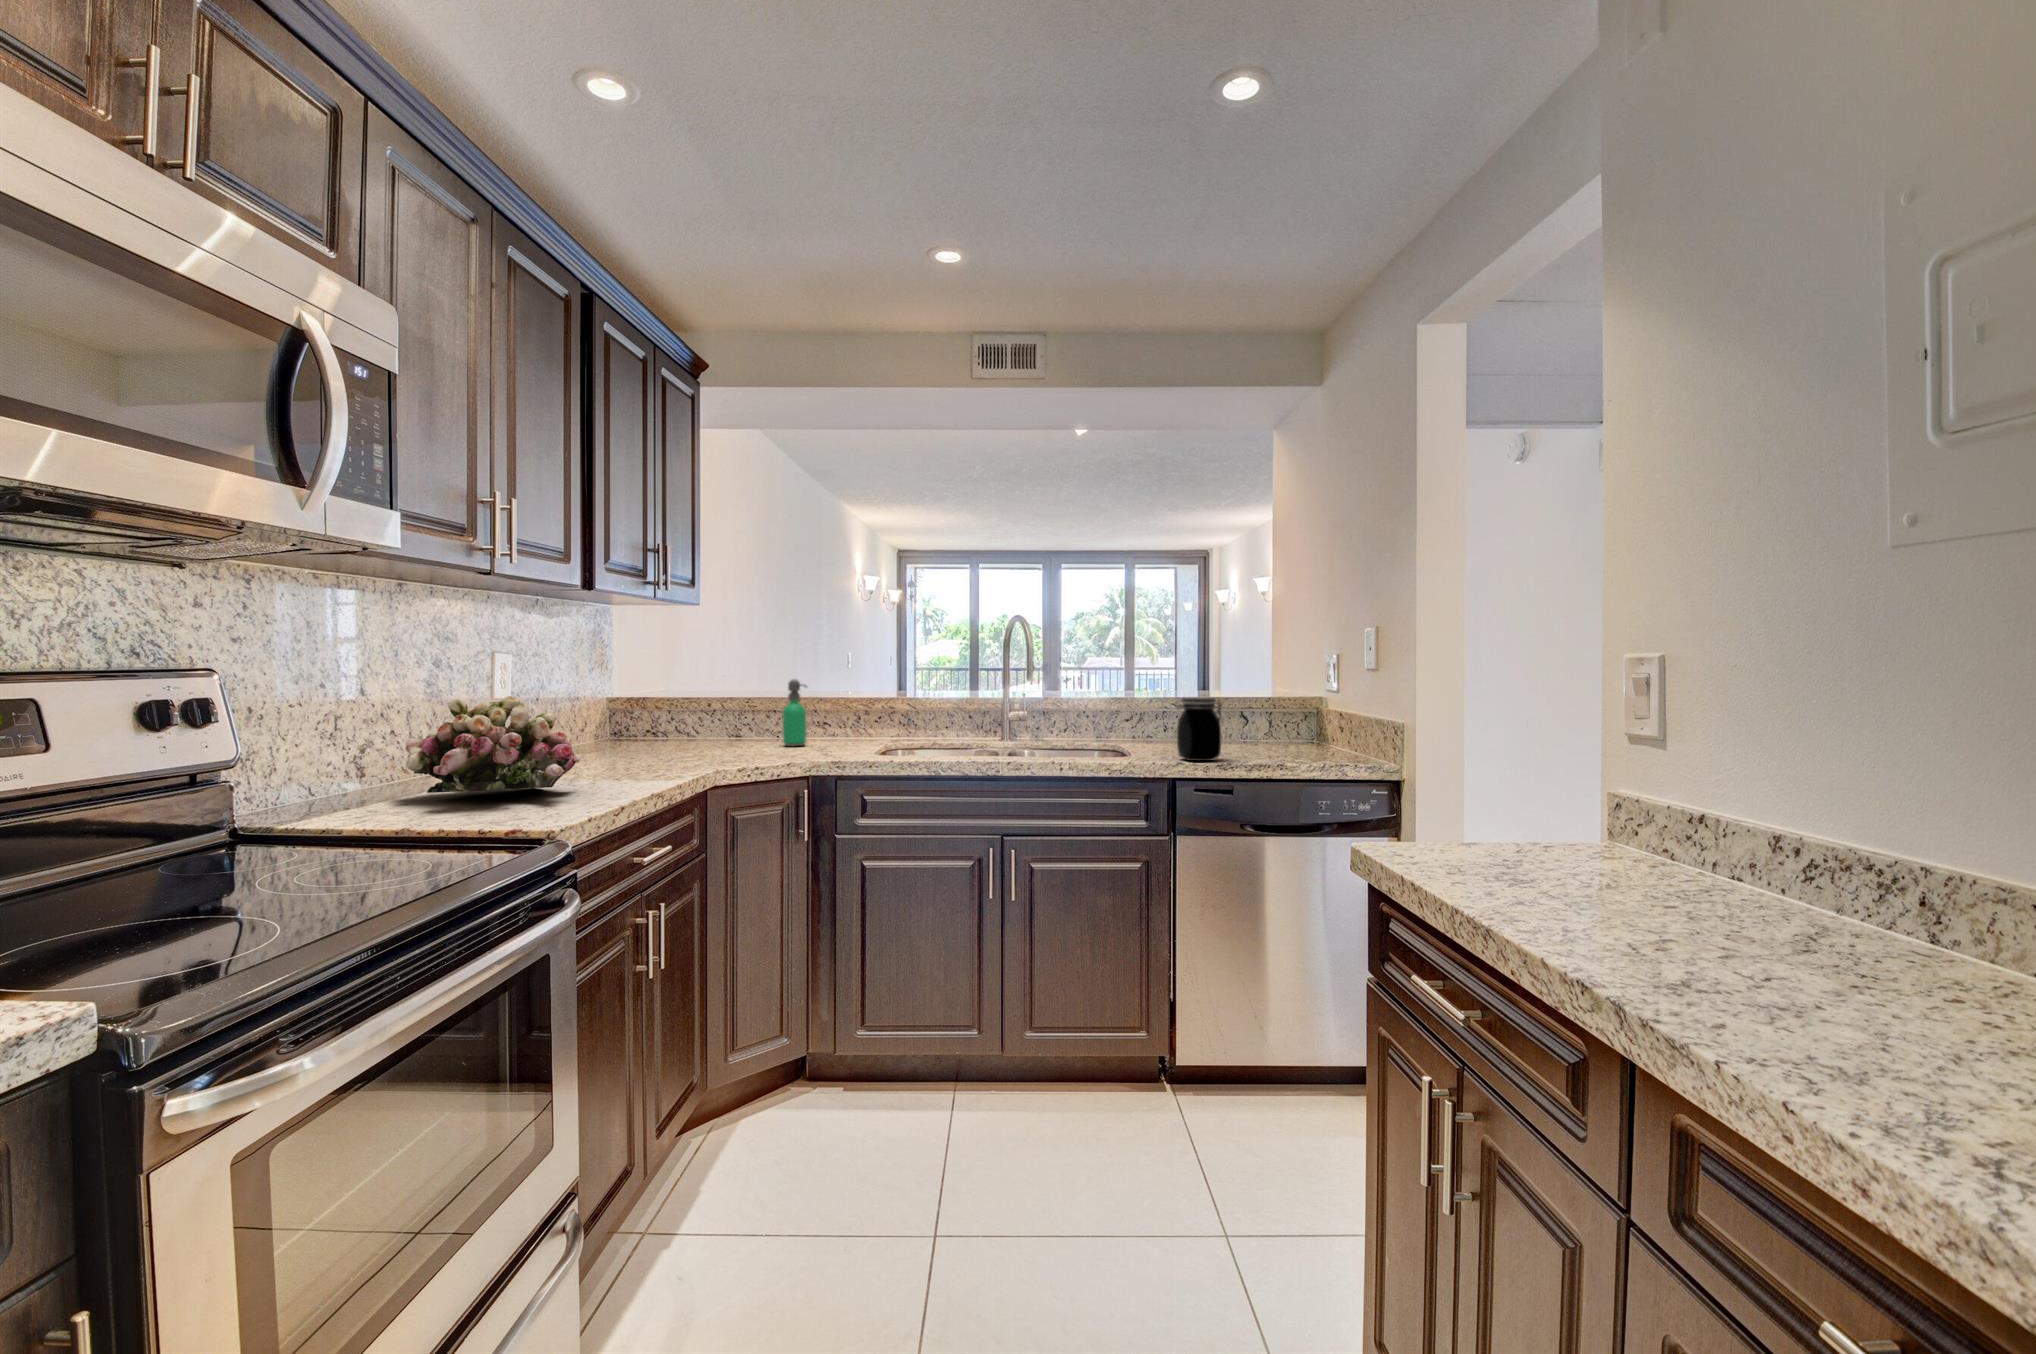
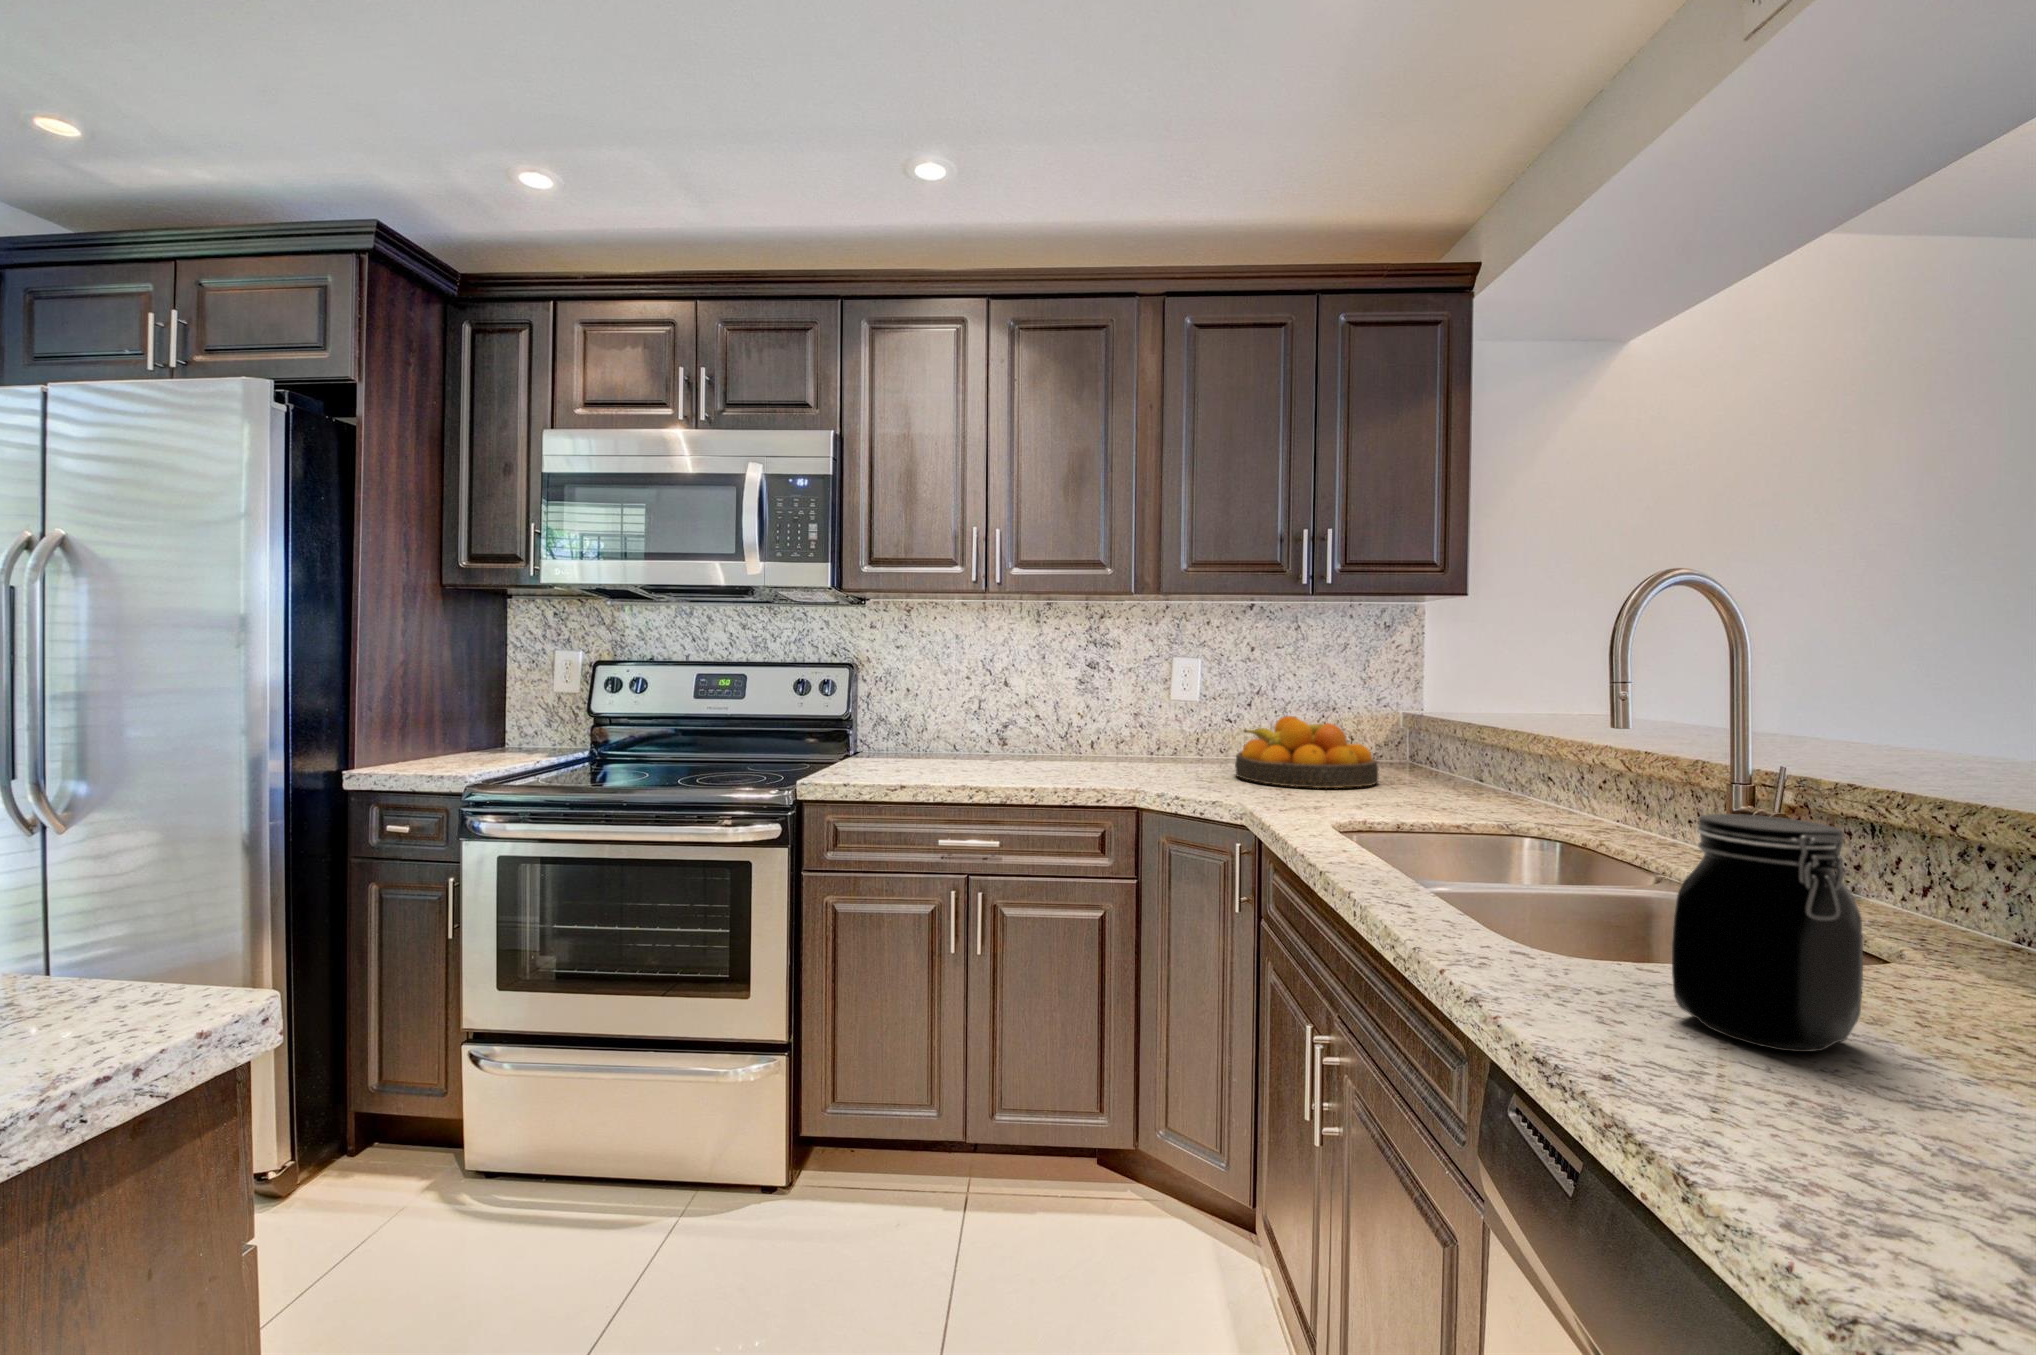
soap dispenser: present [783,679,807,746] -> none [1465,701,1504,802]
flower arrangement: present [406,696,581,793] -> none [913,690,1044,773]
fruit bowl: none [607,703,731,761] -> present [1235,716,1378,788]

